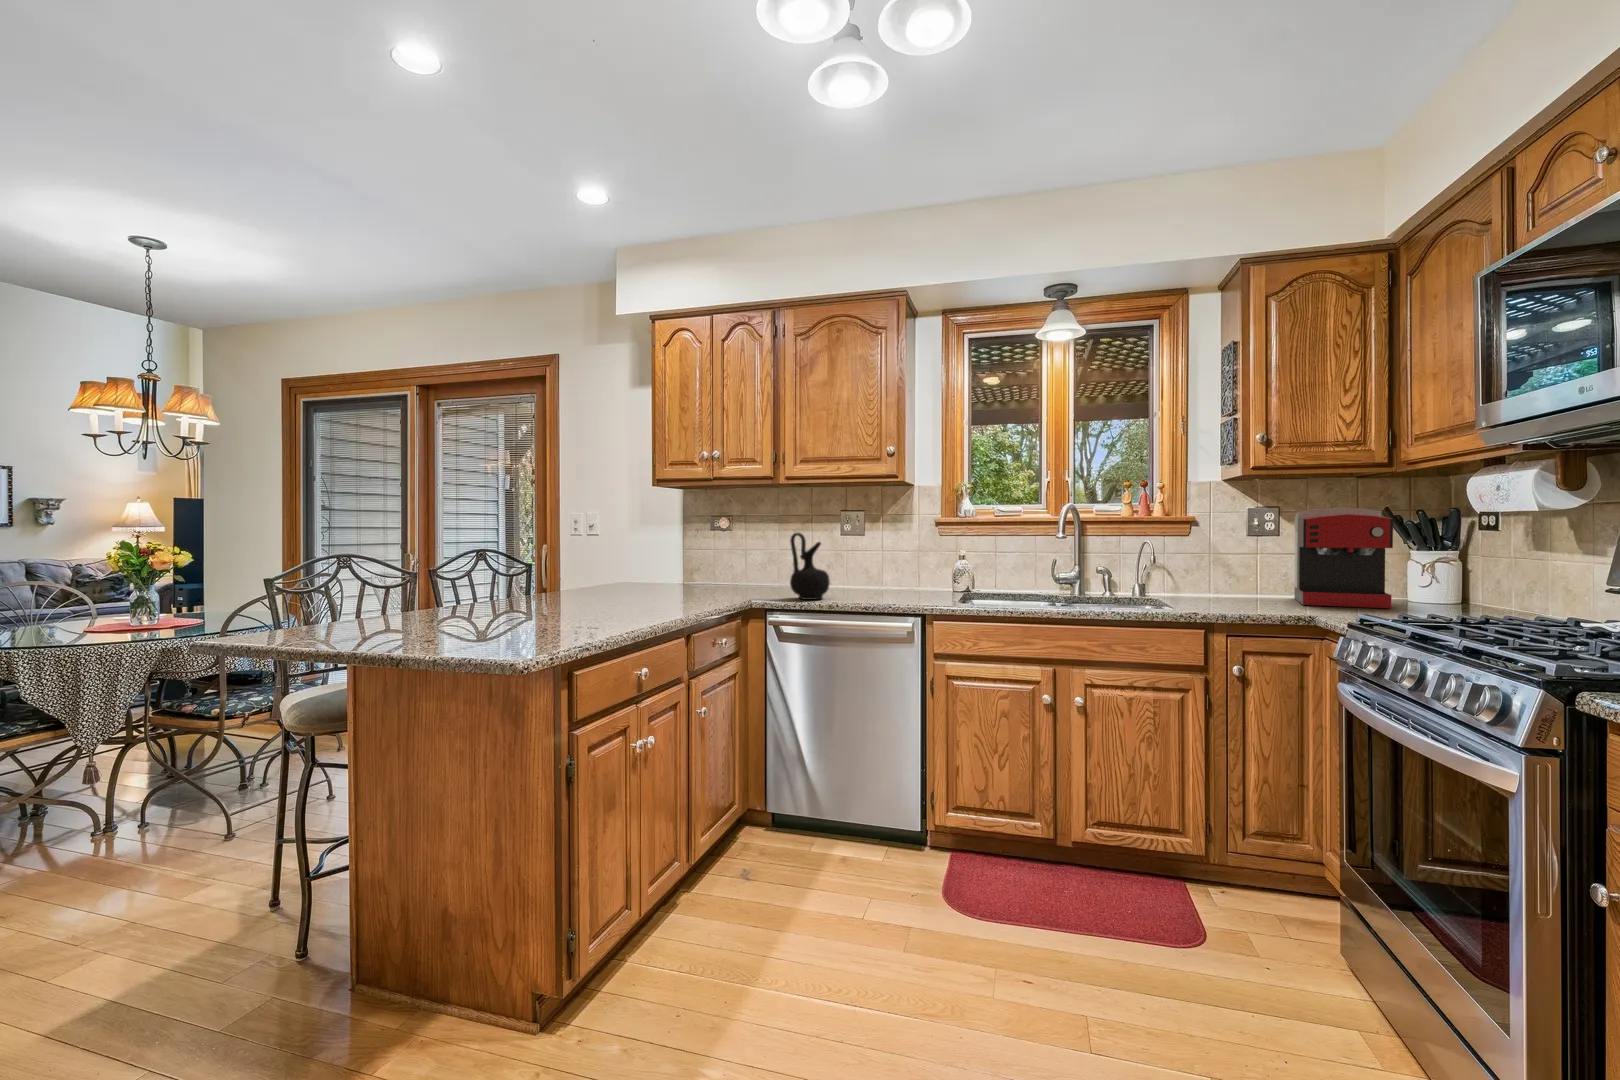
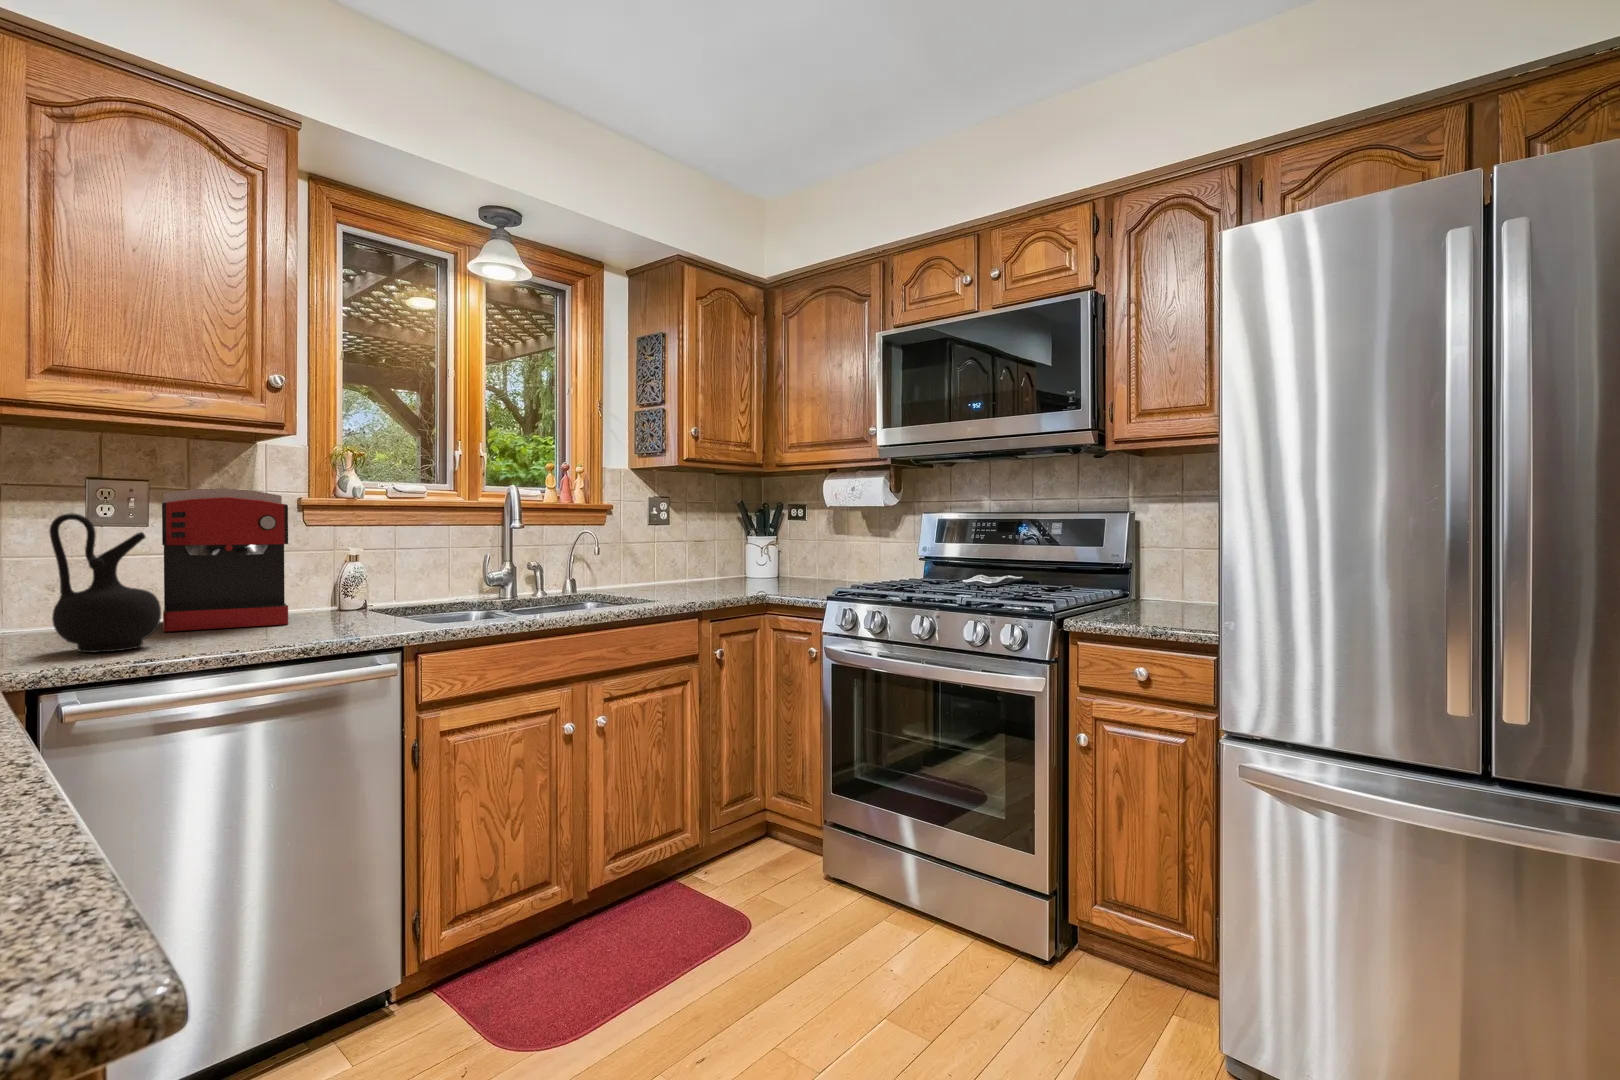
coffee maker: present [1294,507,1393,608] -> present [162,488,288,632]

